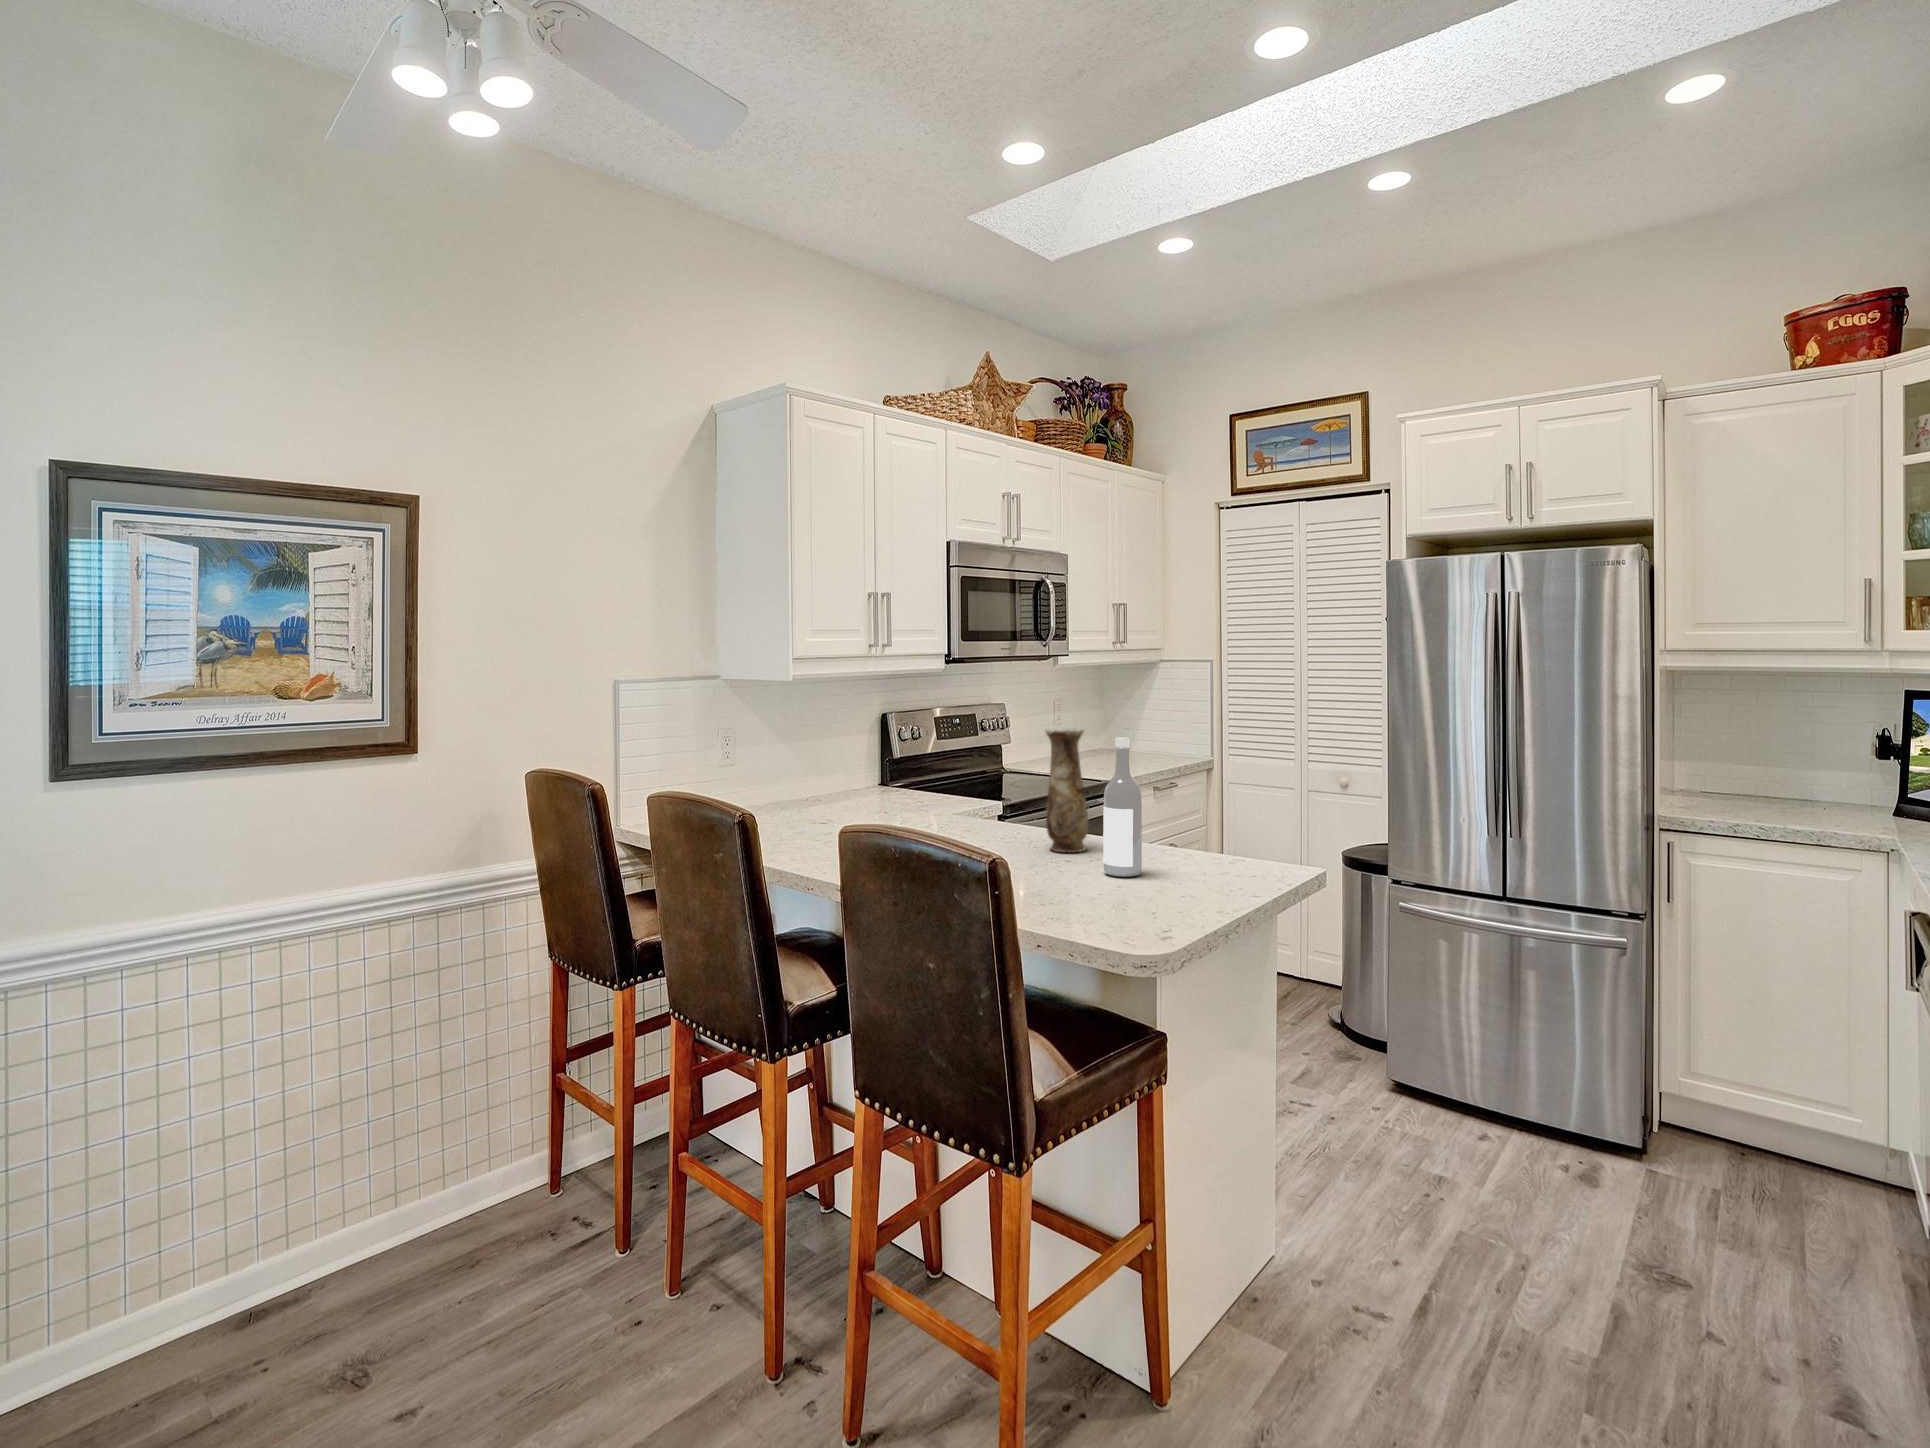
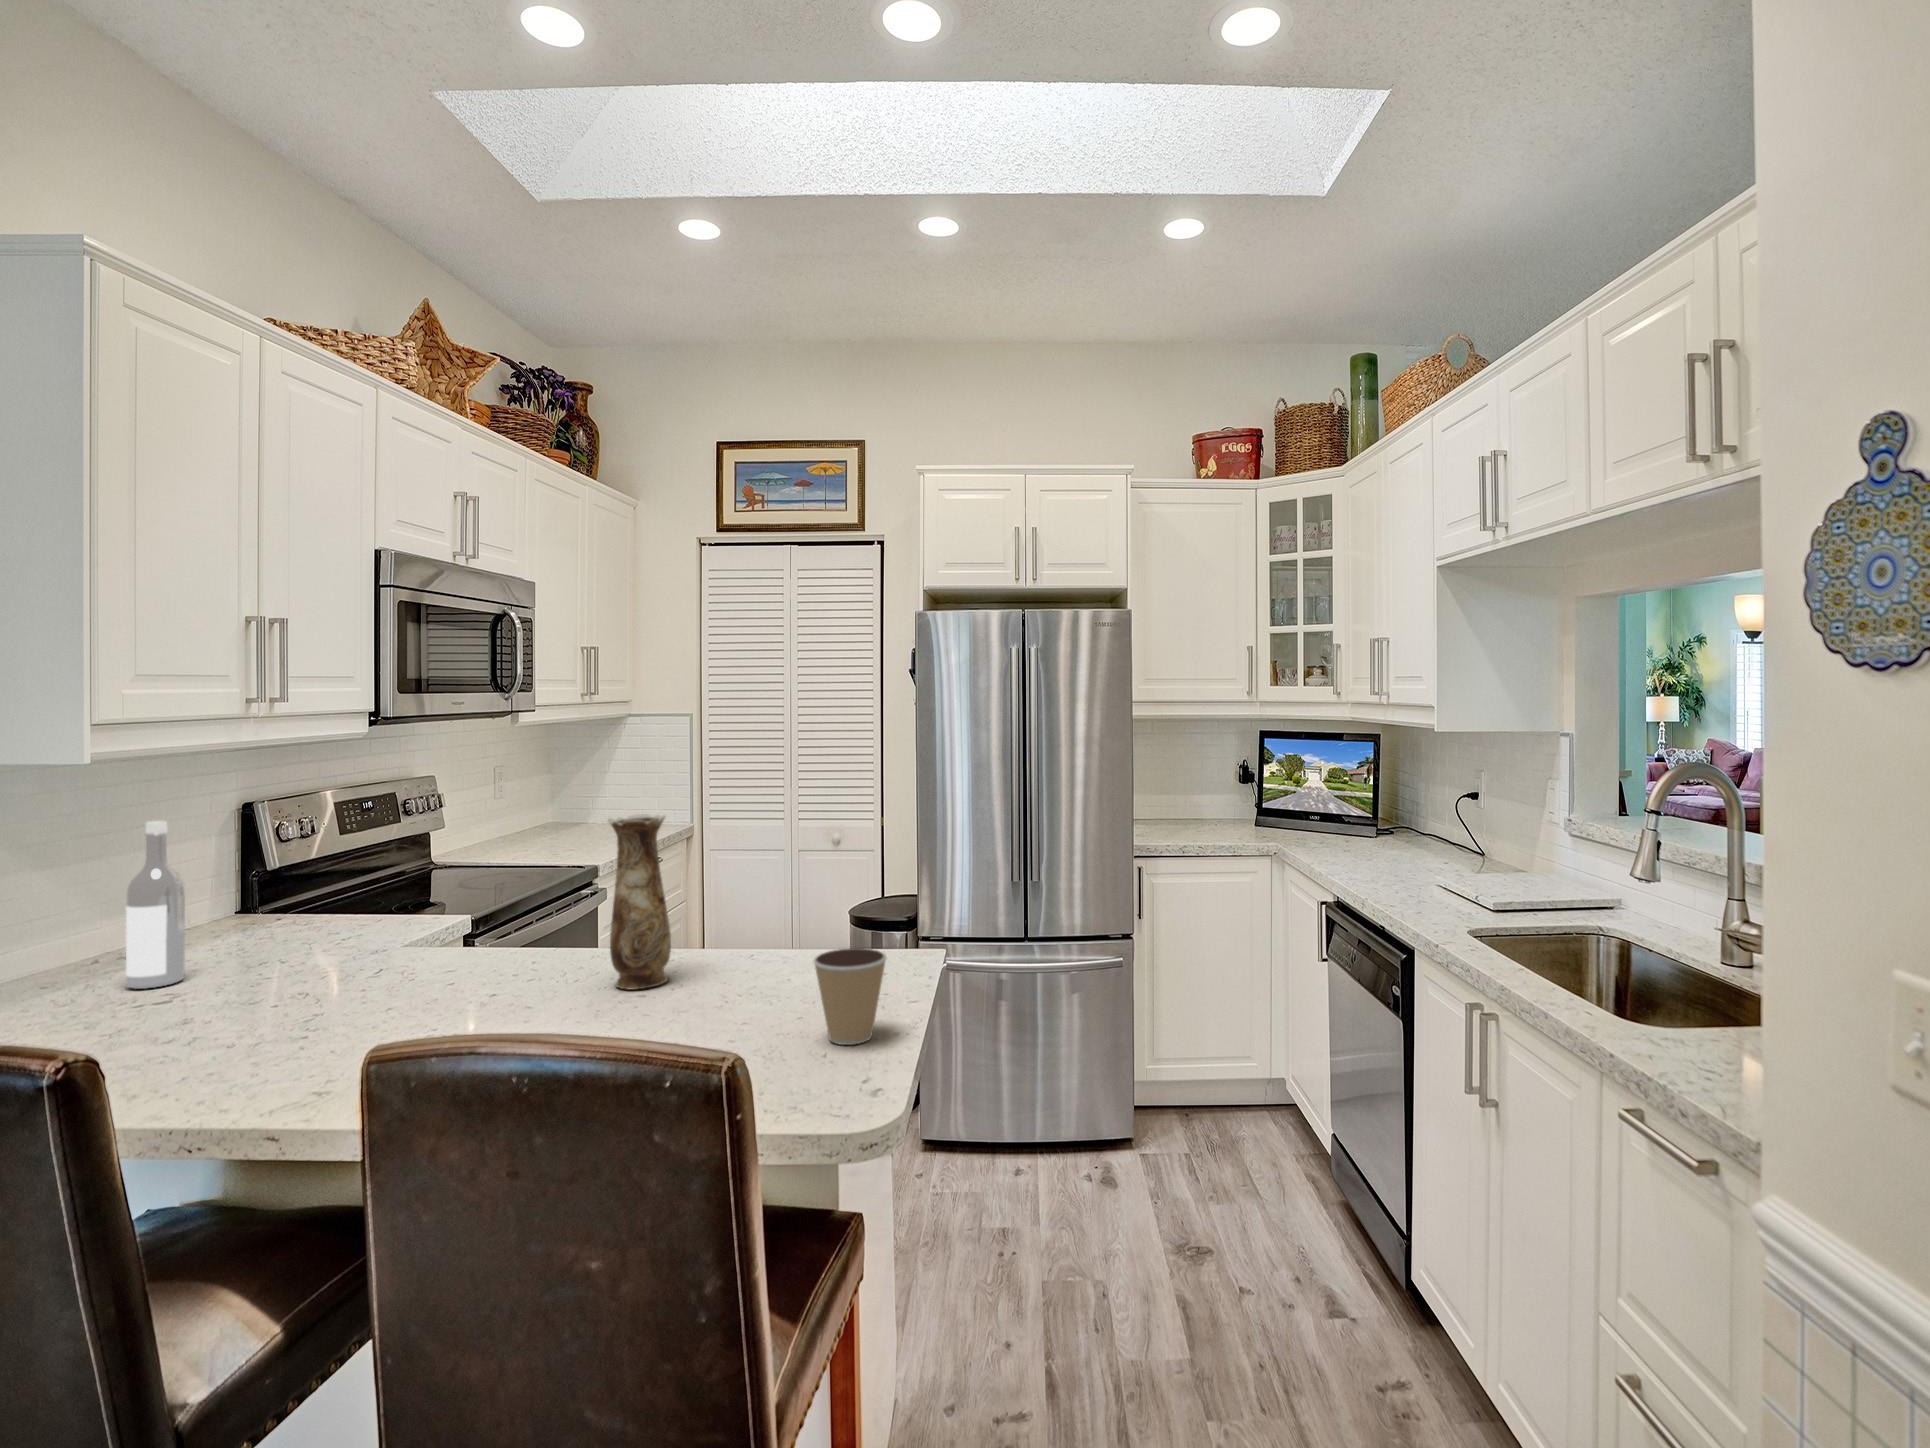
wine bottle: present [1103,737,1142,877] -> present [126,821,185,989]
coffee cup: none [1142,833,1200,902] -> present [814,948,886,1045]

